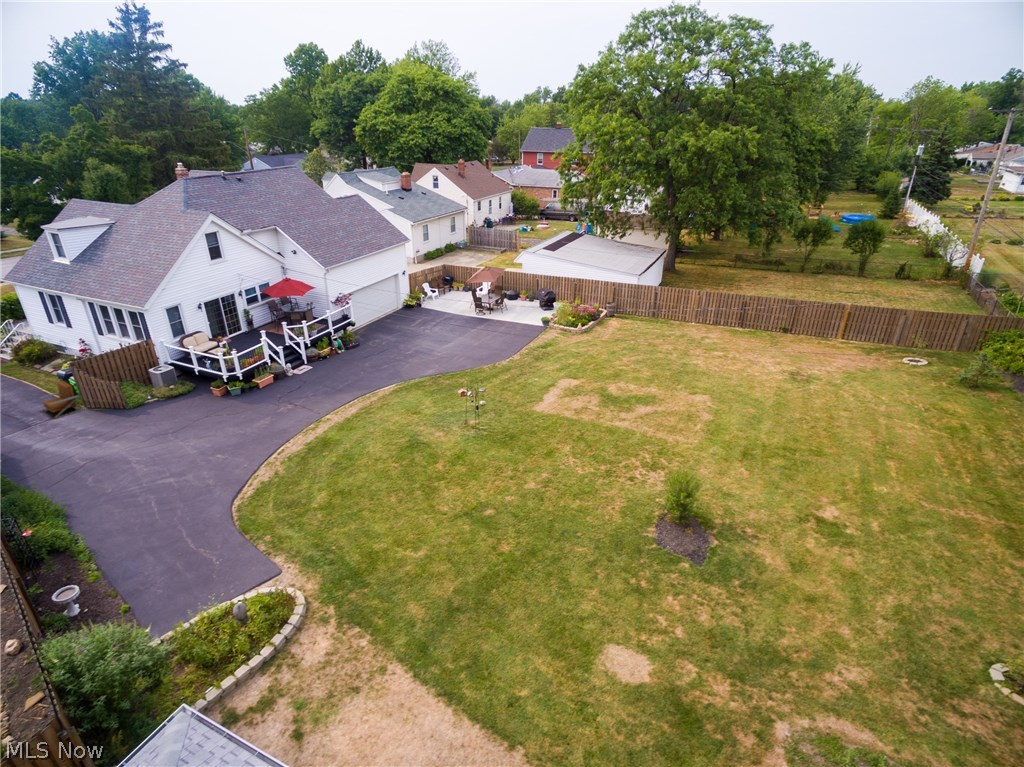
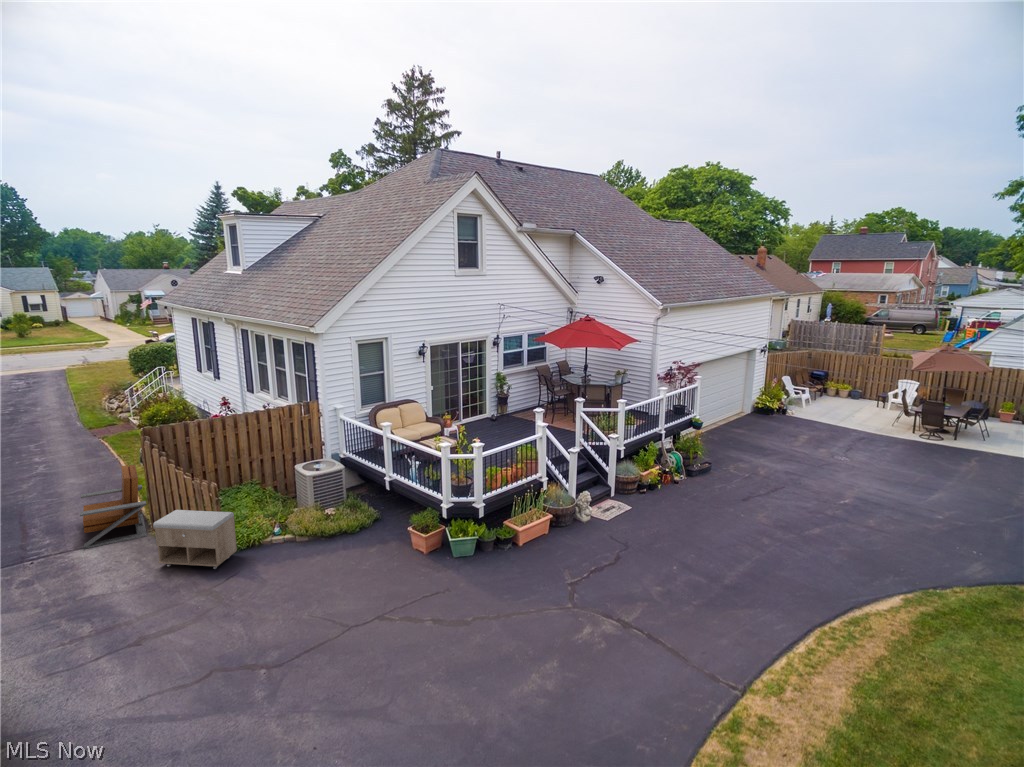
storage bench: none [95,393,134,418] -> present [153,510,237,569]

